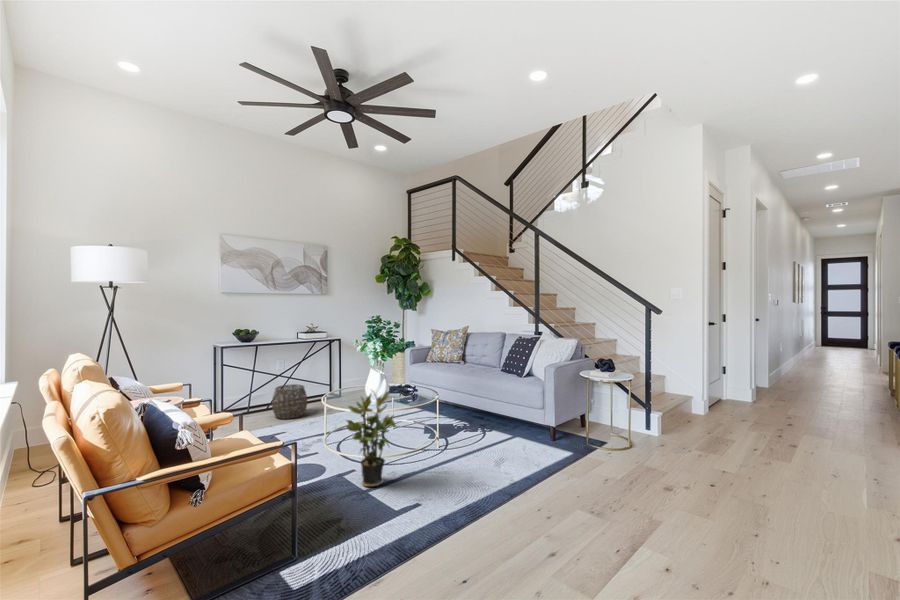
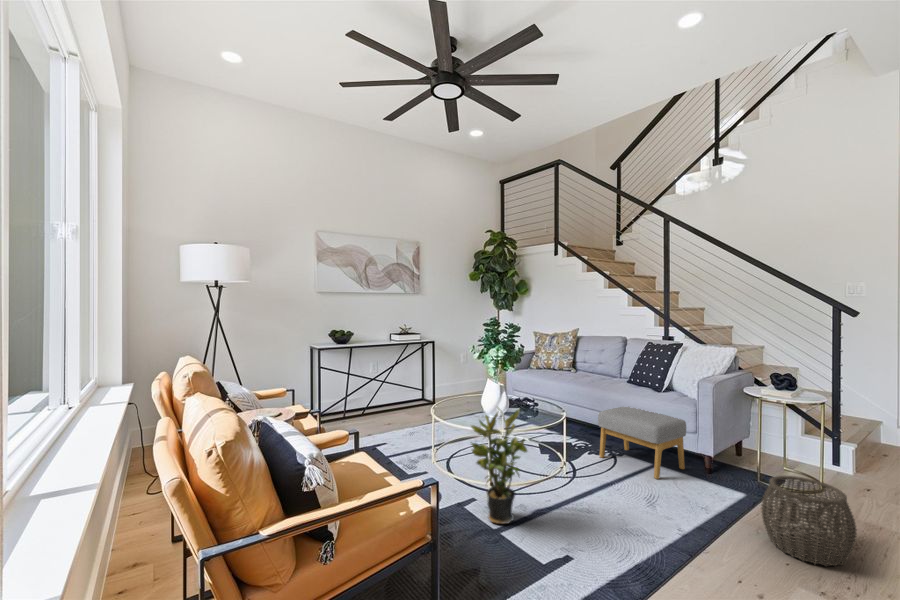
woven basket: present [272,384,307,419] -> present [761,476,857,566]
footstool: none [471,390,537,447] -> present [598,406,686,479]

